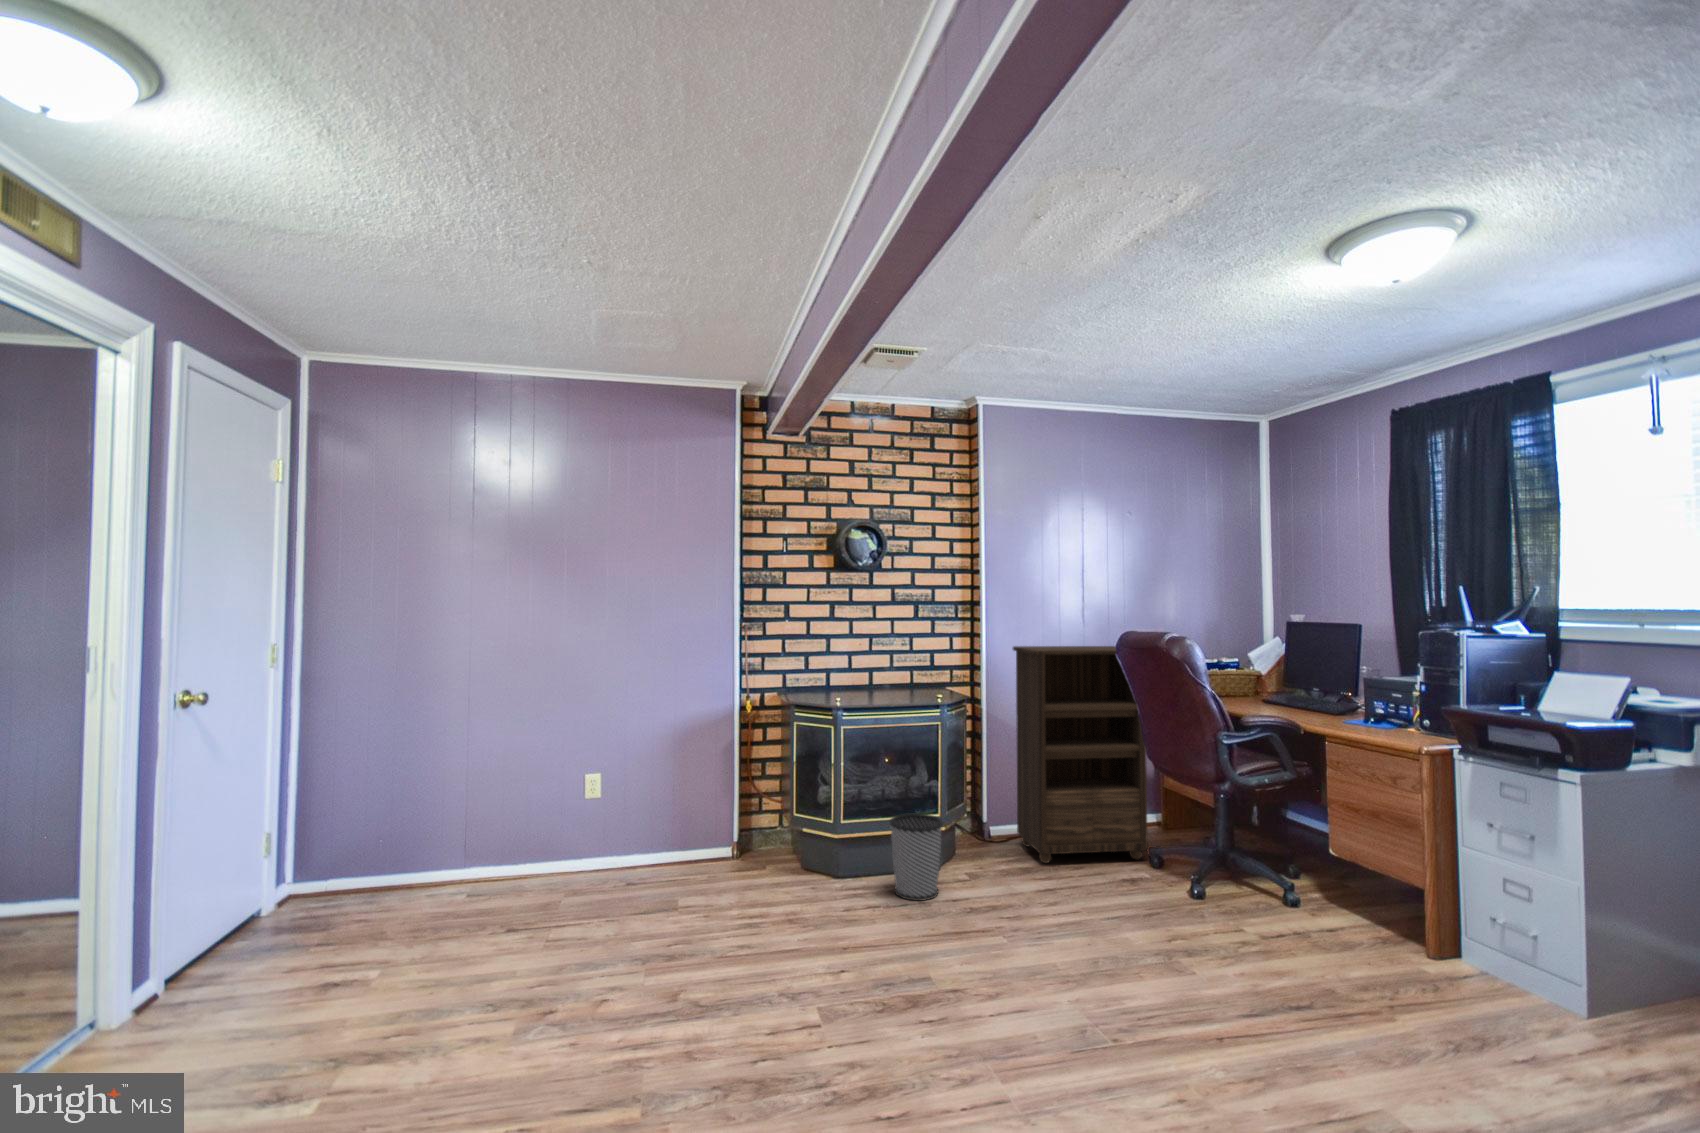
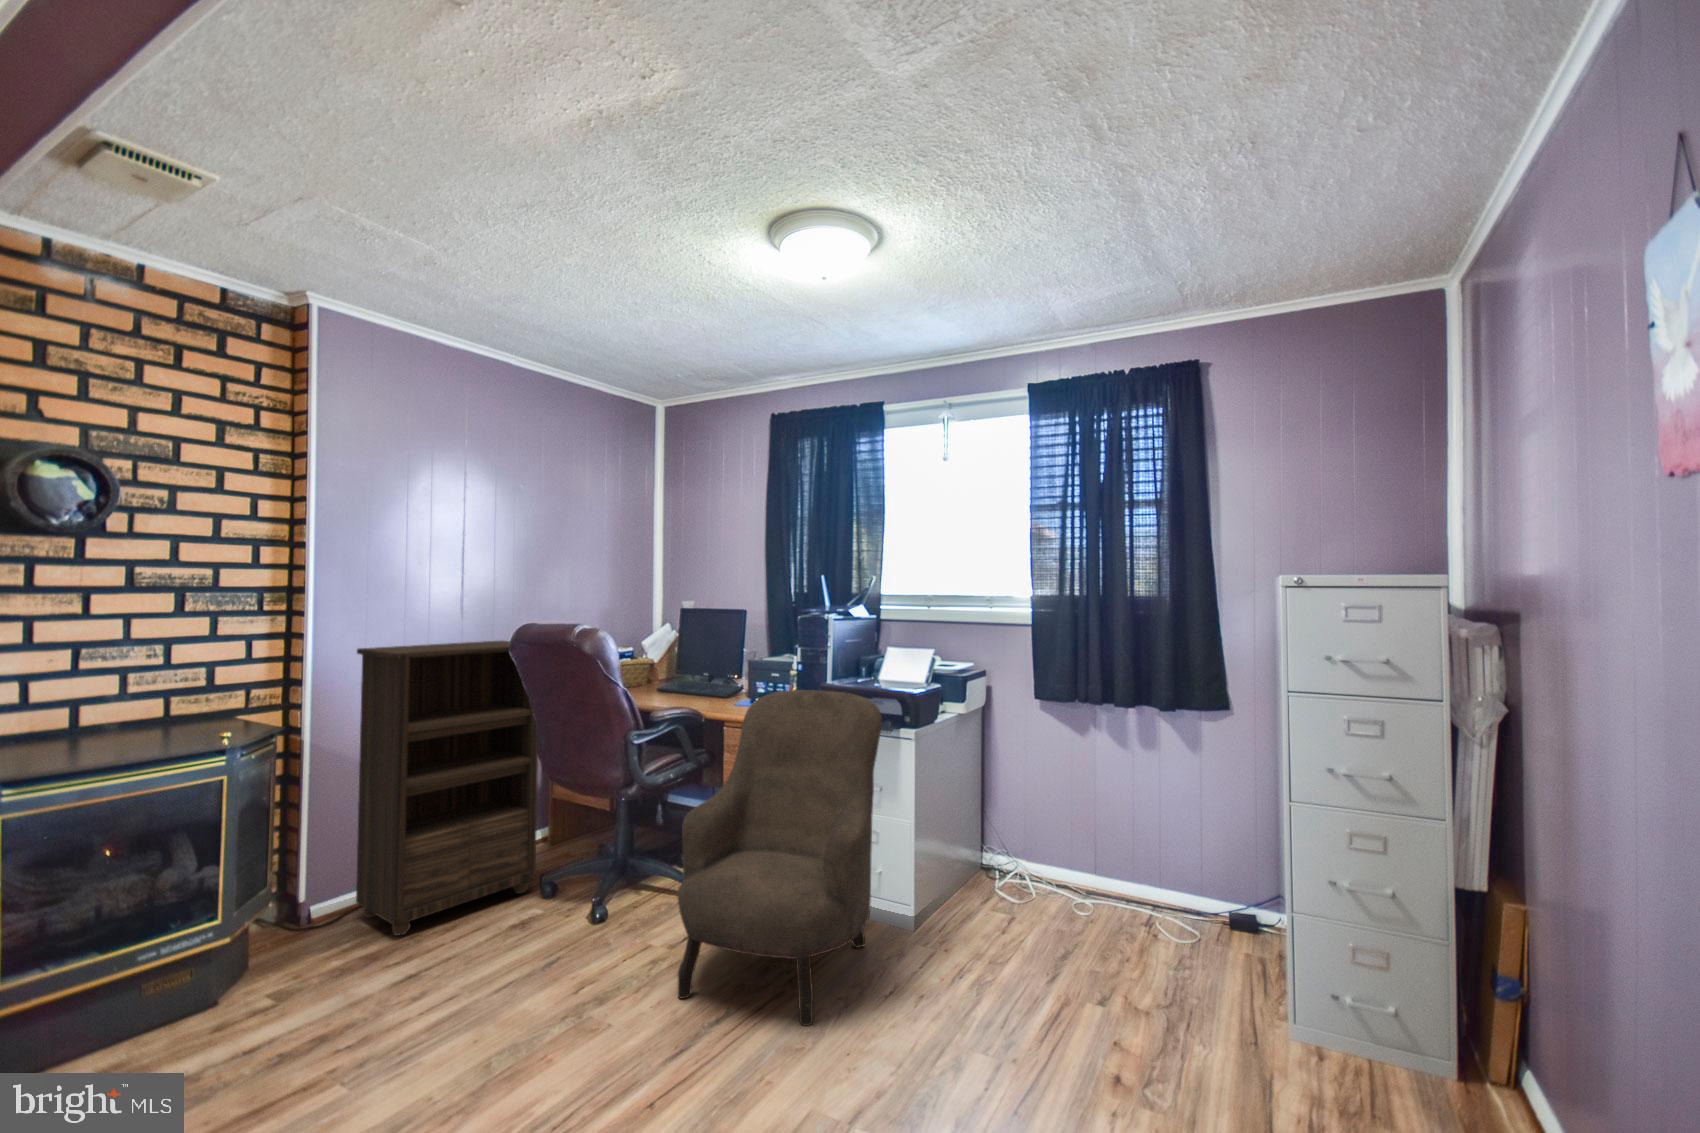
armchair: none [1260,709,1519,1045] -> present [677,690,882,1026]
wastebasket: present [890,813,943,901] -> none [111,926,229,1086]

